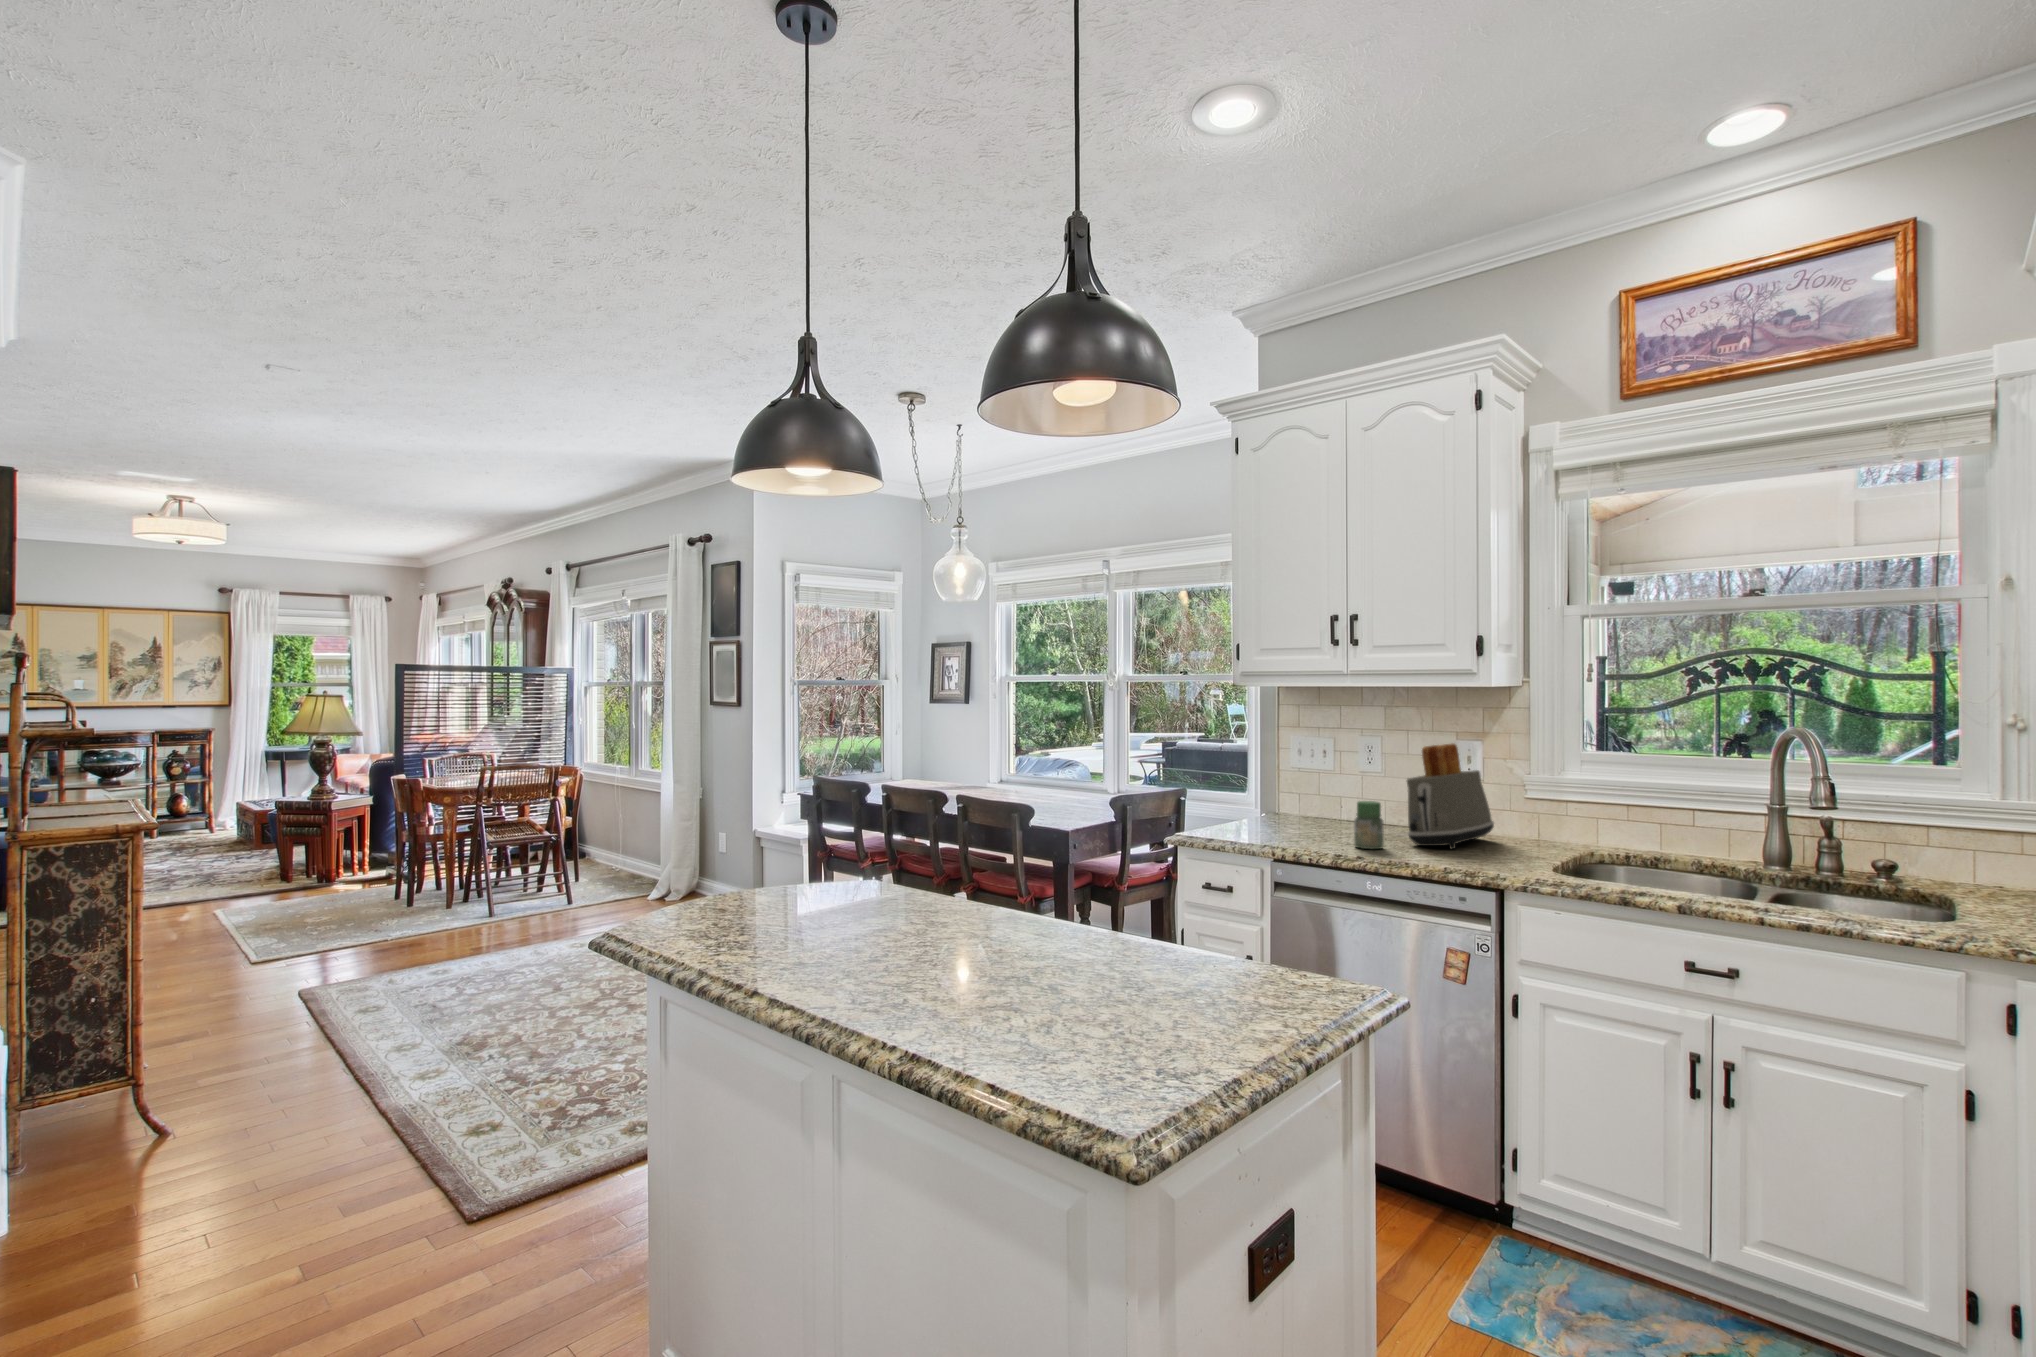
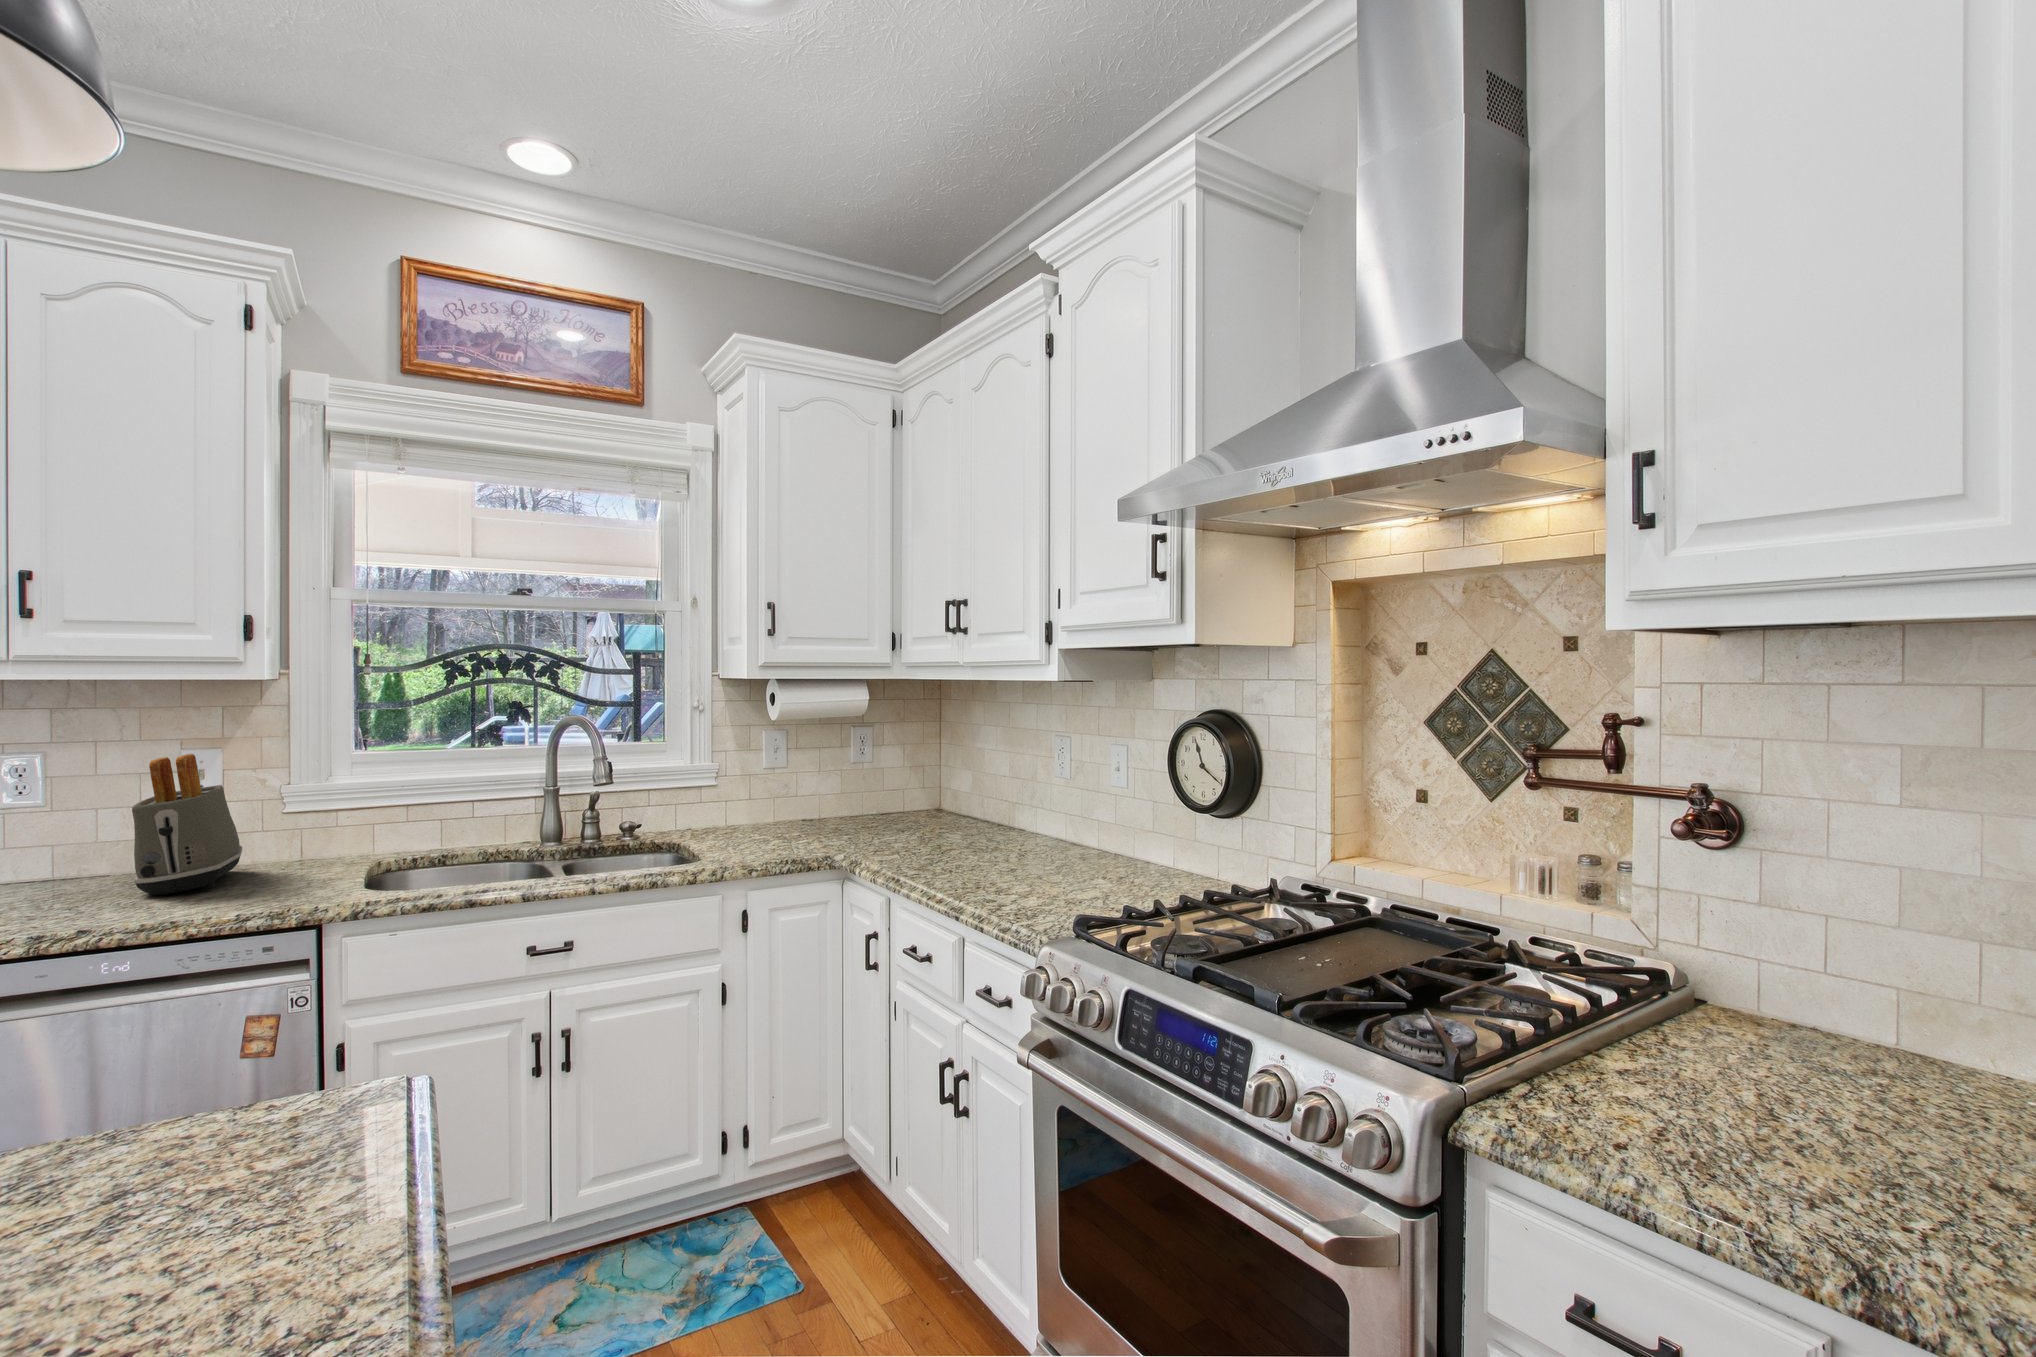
jar: present [1354,801,1384,849] -> none [54,845,108,916]

